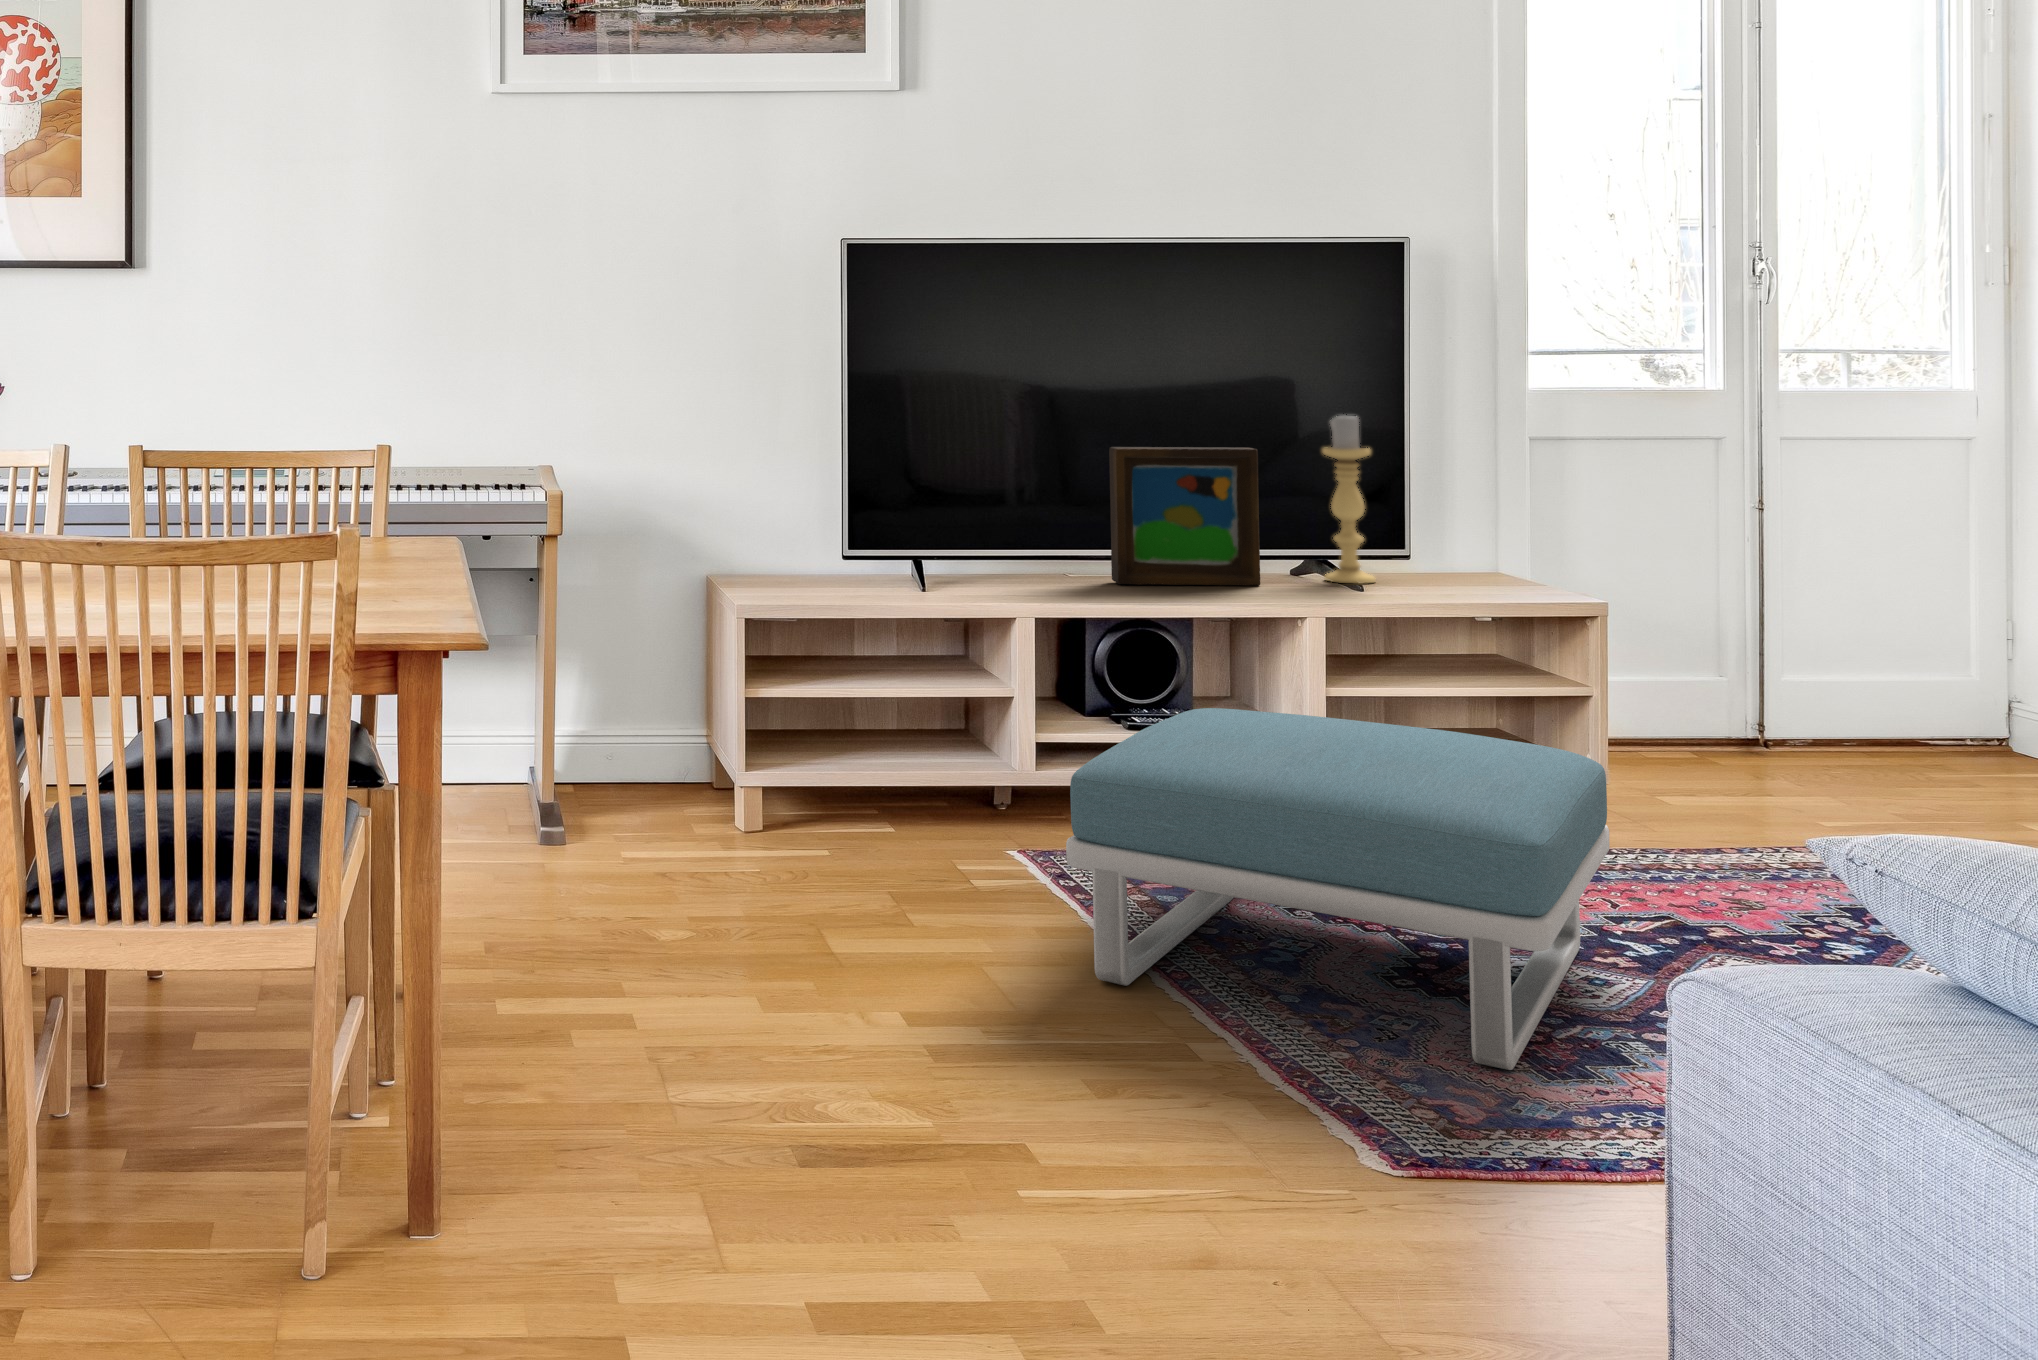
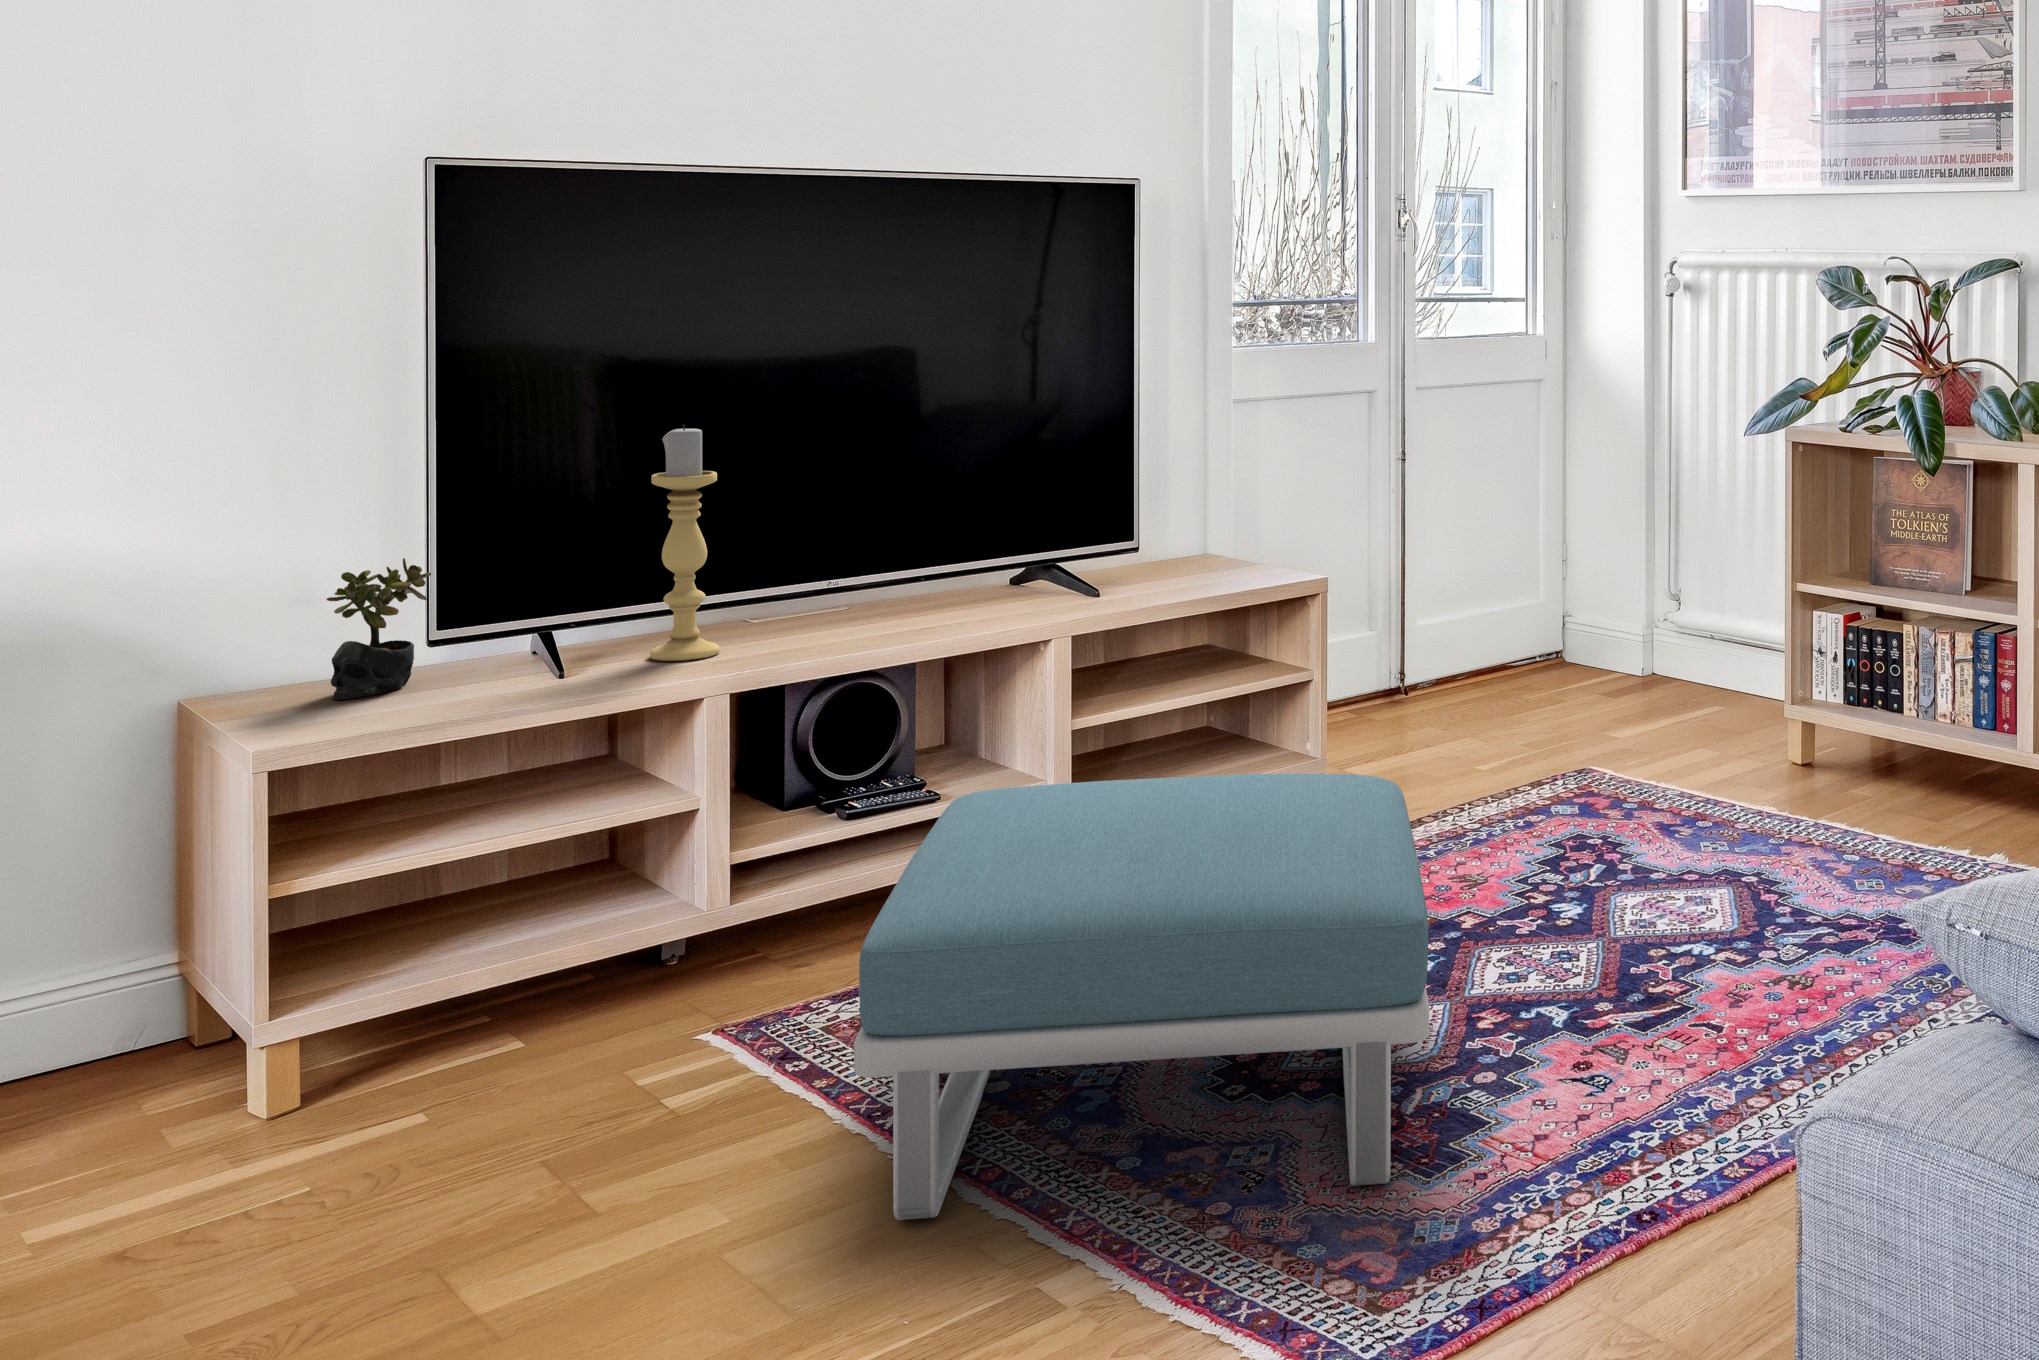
candle holder: present [1323,415,1376,584] -> present [650,424,719,661]
picture frame: present [1109,447,1260,586] -> none [817,444,998,631]
succulent plant: none [786,498,848,585] -> present [327,558,431,700]

